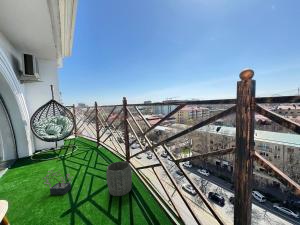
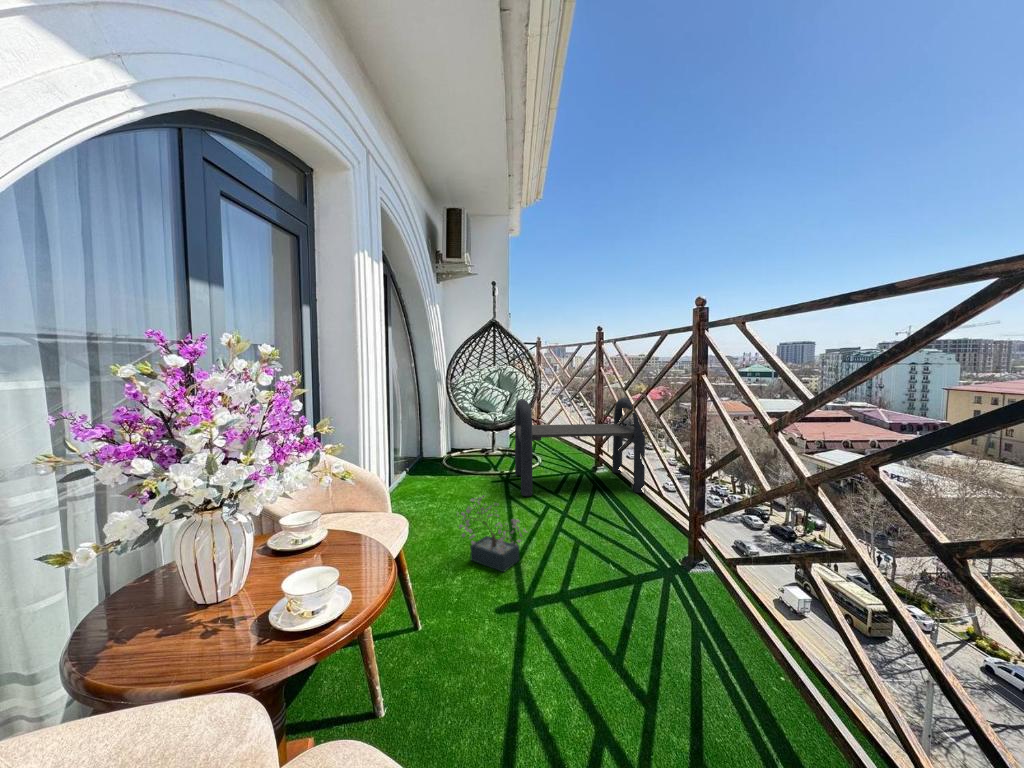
bench: none [65,123,115,164] -> present [515,397,645,496]
woven basket: present [106,161,132,196] -> none [622,522,709,639]

